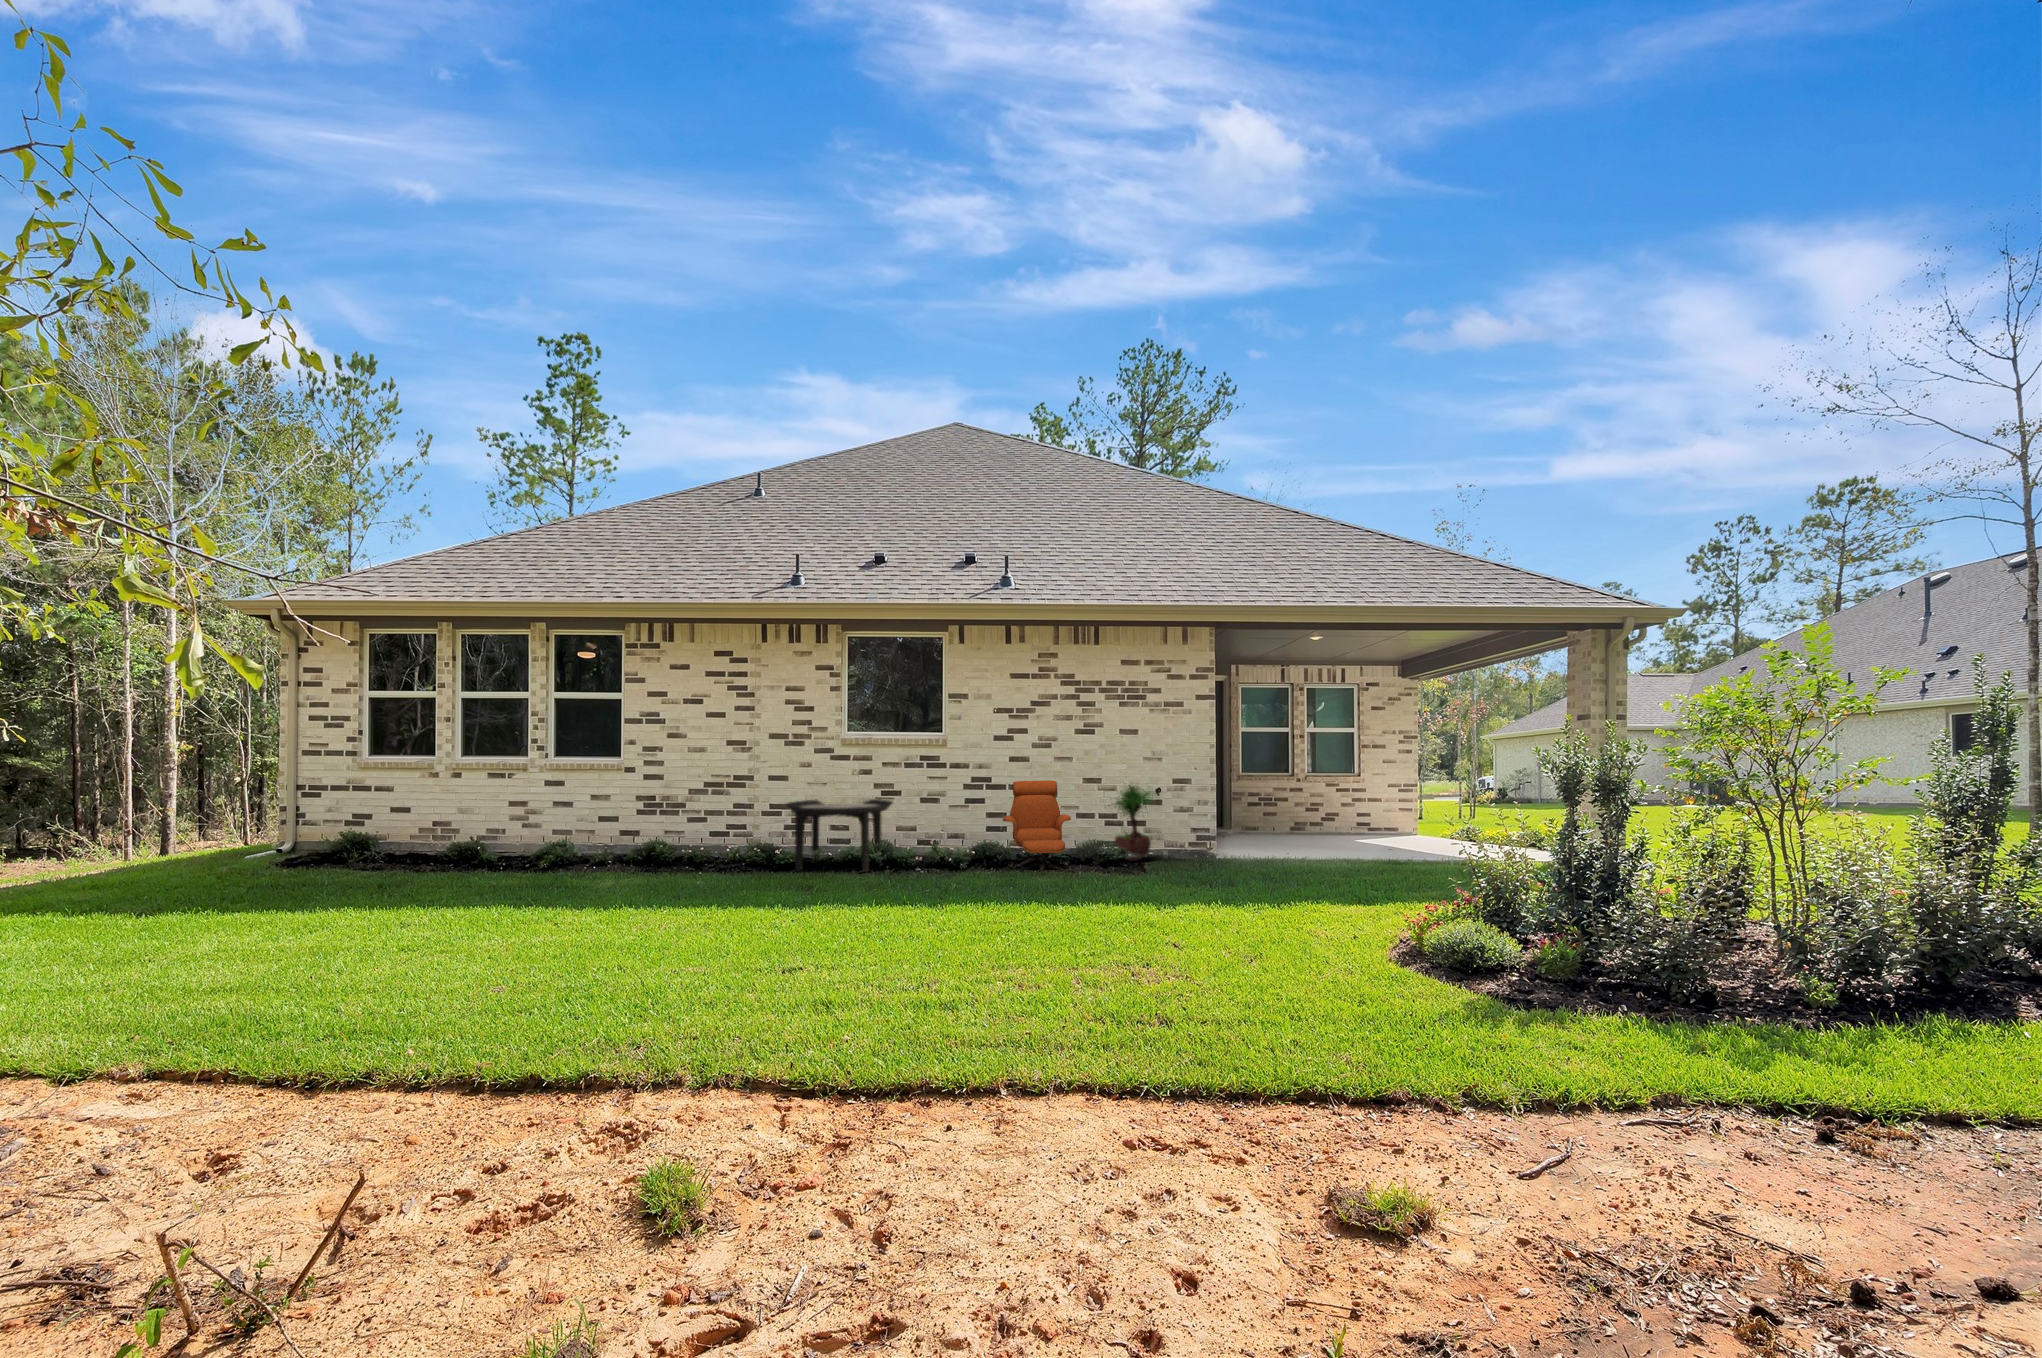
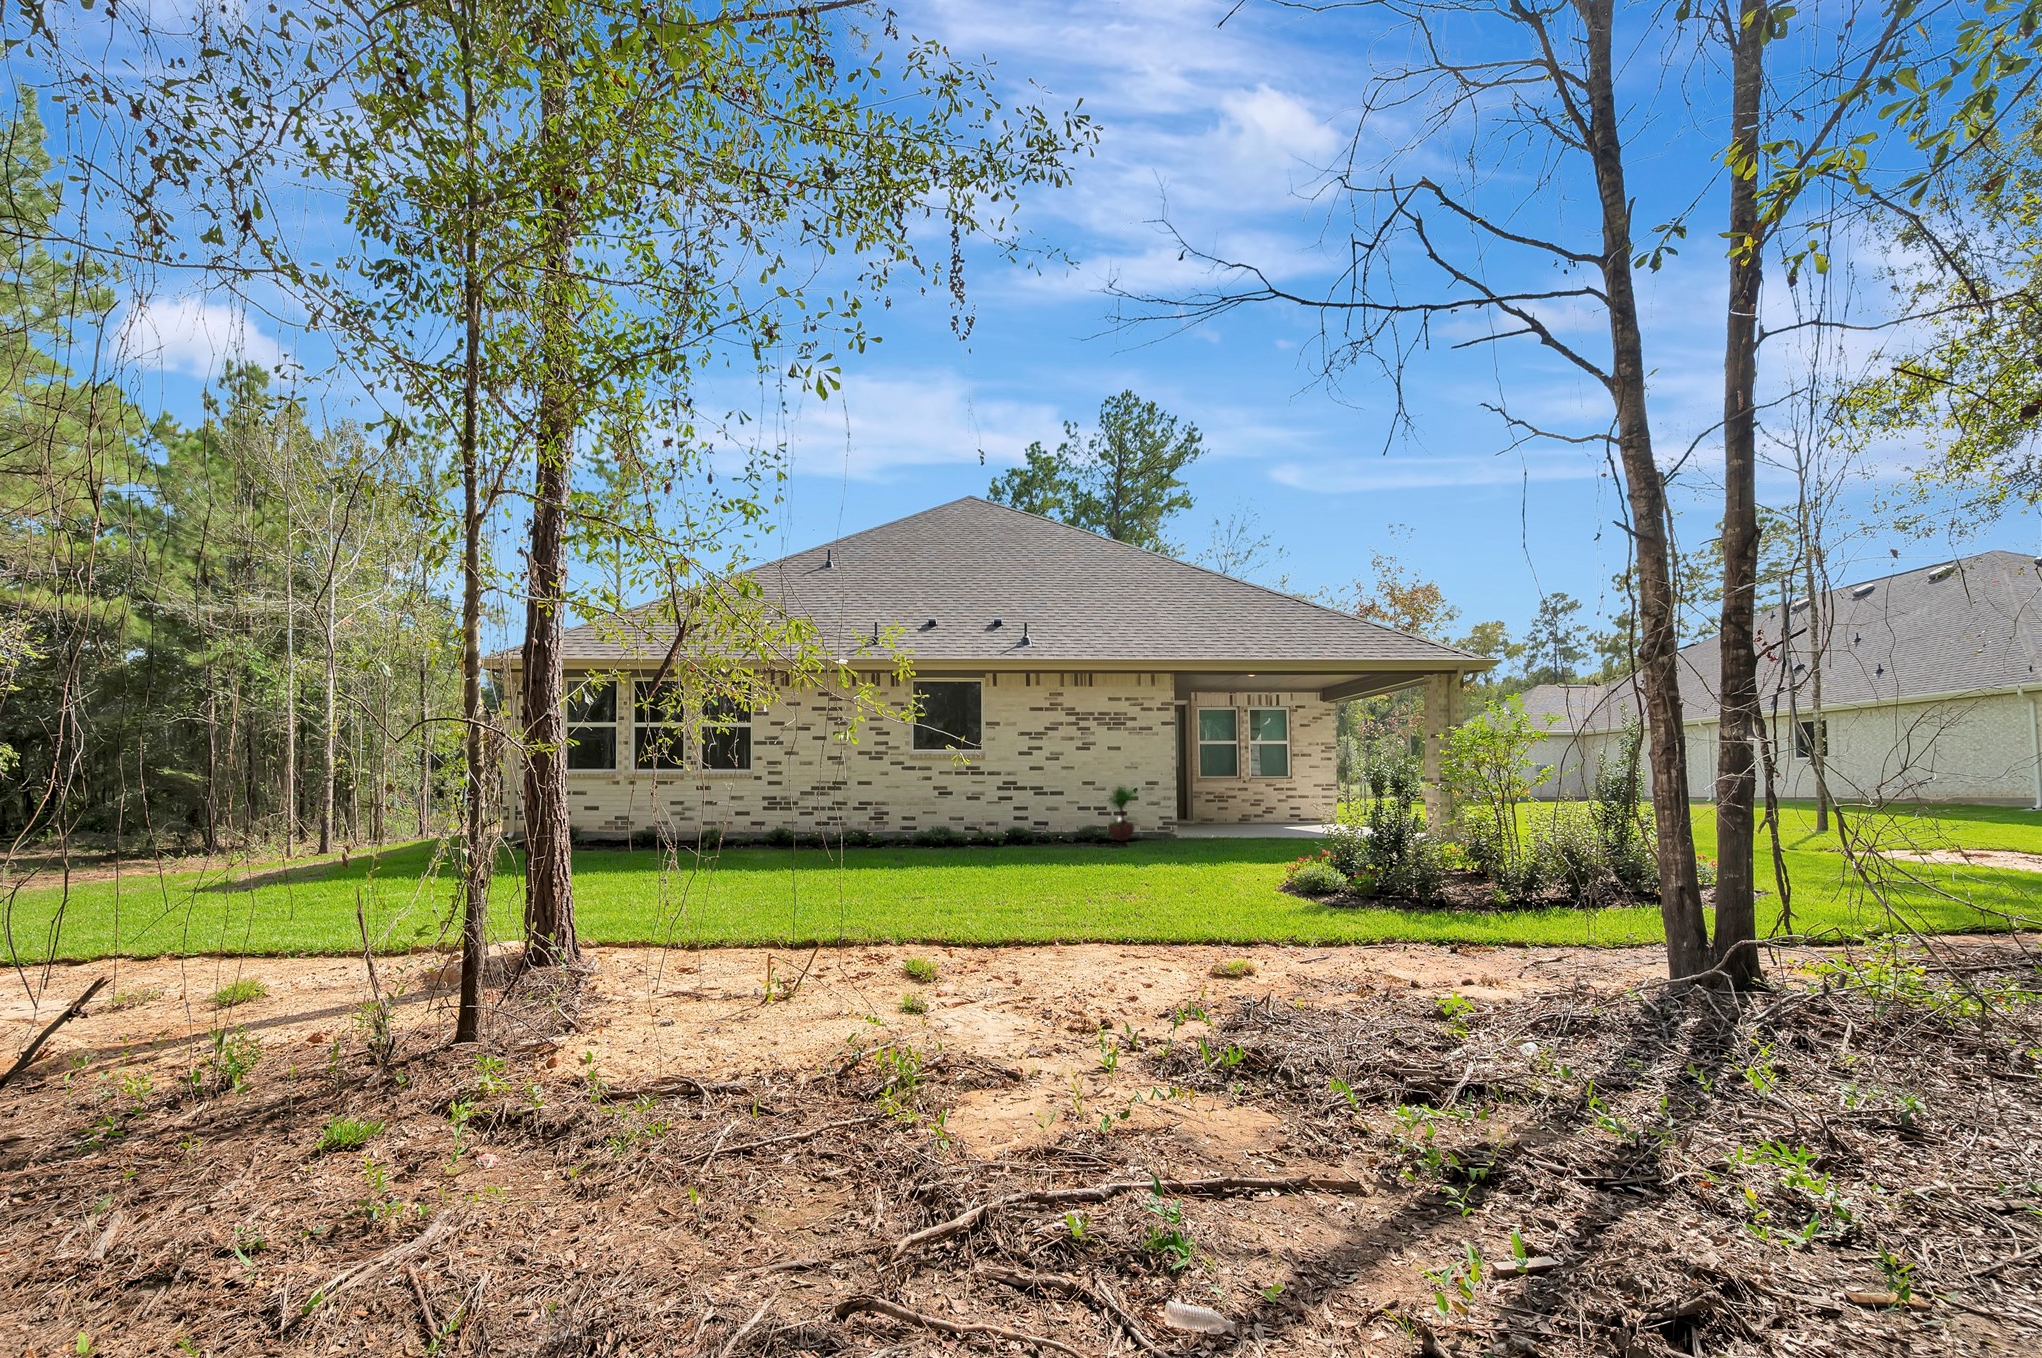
lounge chair: present [1003,780,1071,872] -> none [1027,783,1077,849]
round table: present [786,799,893,872] -> none [871,798,949,850]

